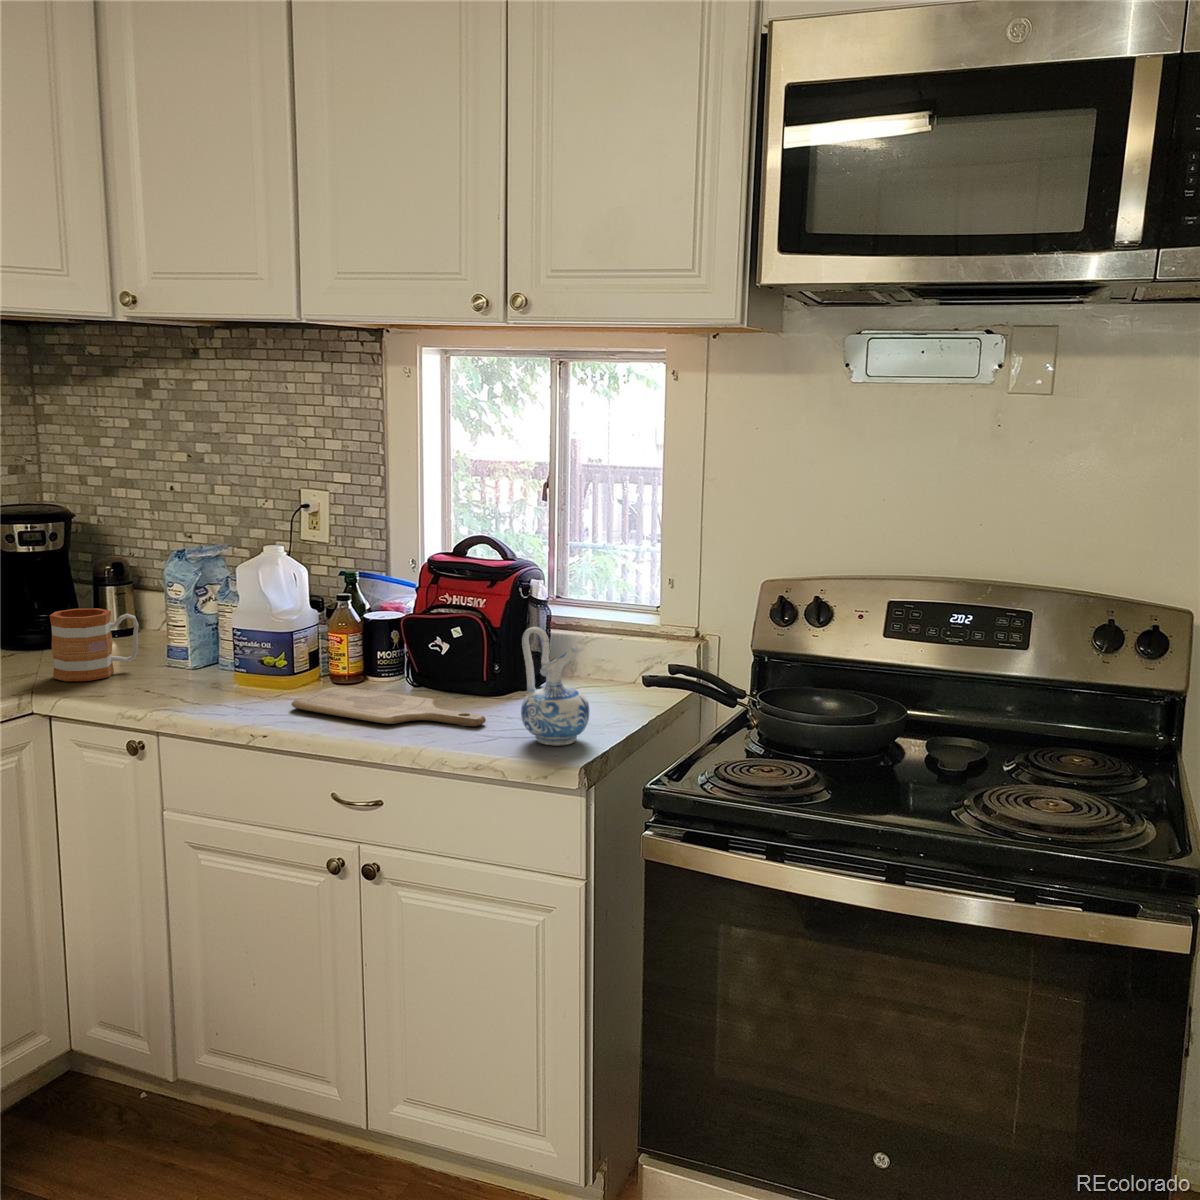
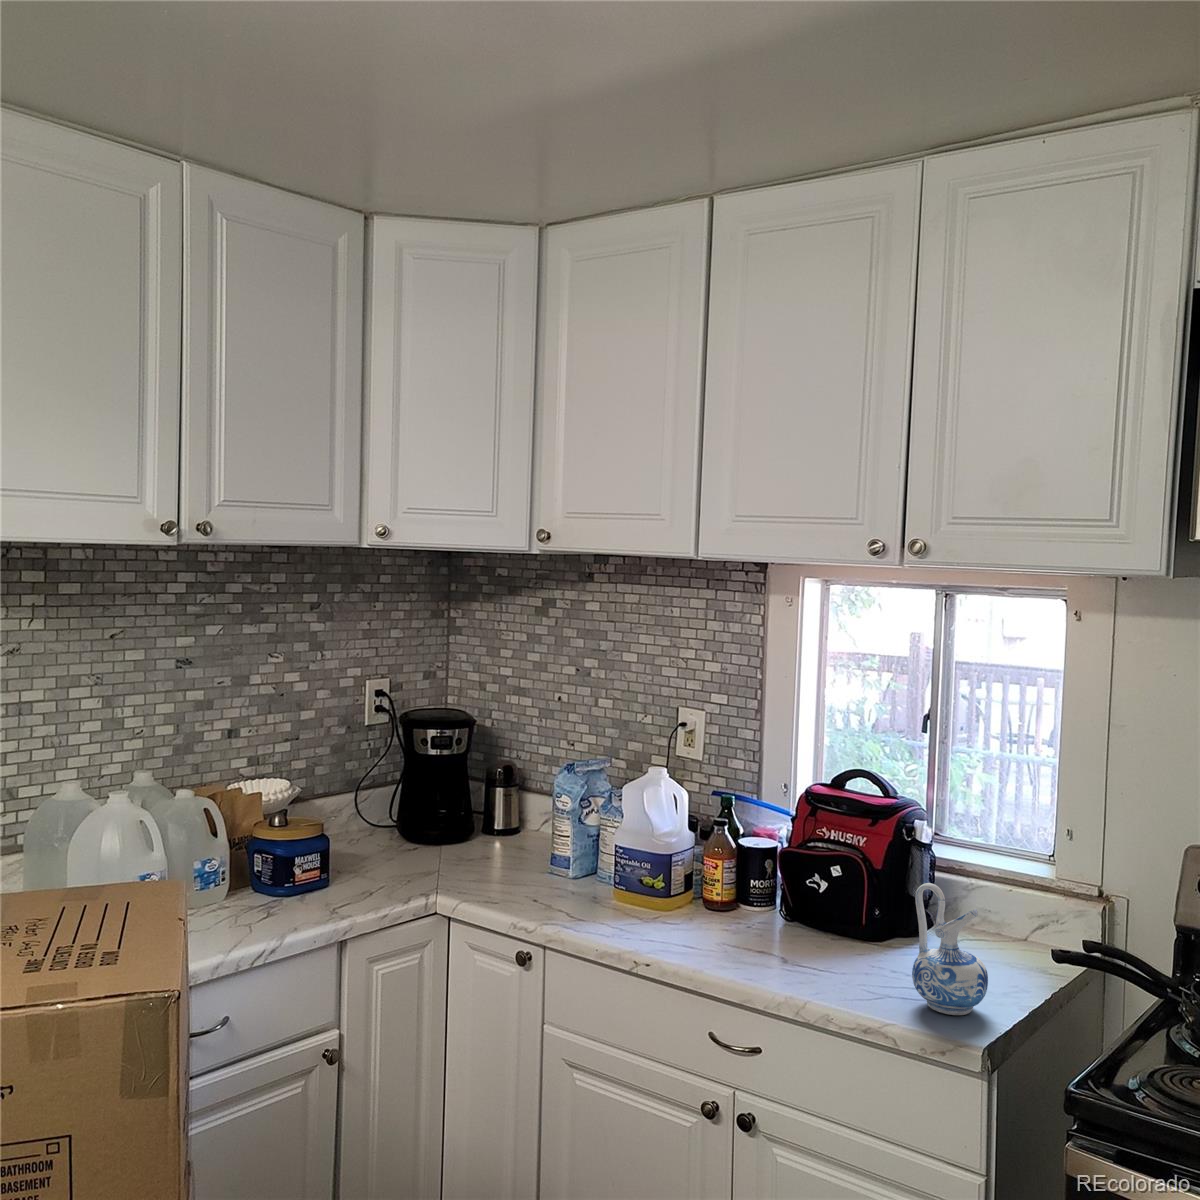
mug: present [50,608,139,681] -> none [450,813,527,884]
cutting board: present [292,687,486,727] -> none [671,916,870,979]

